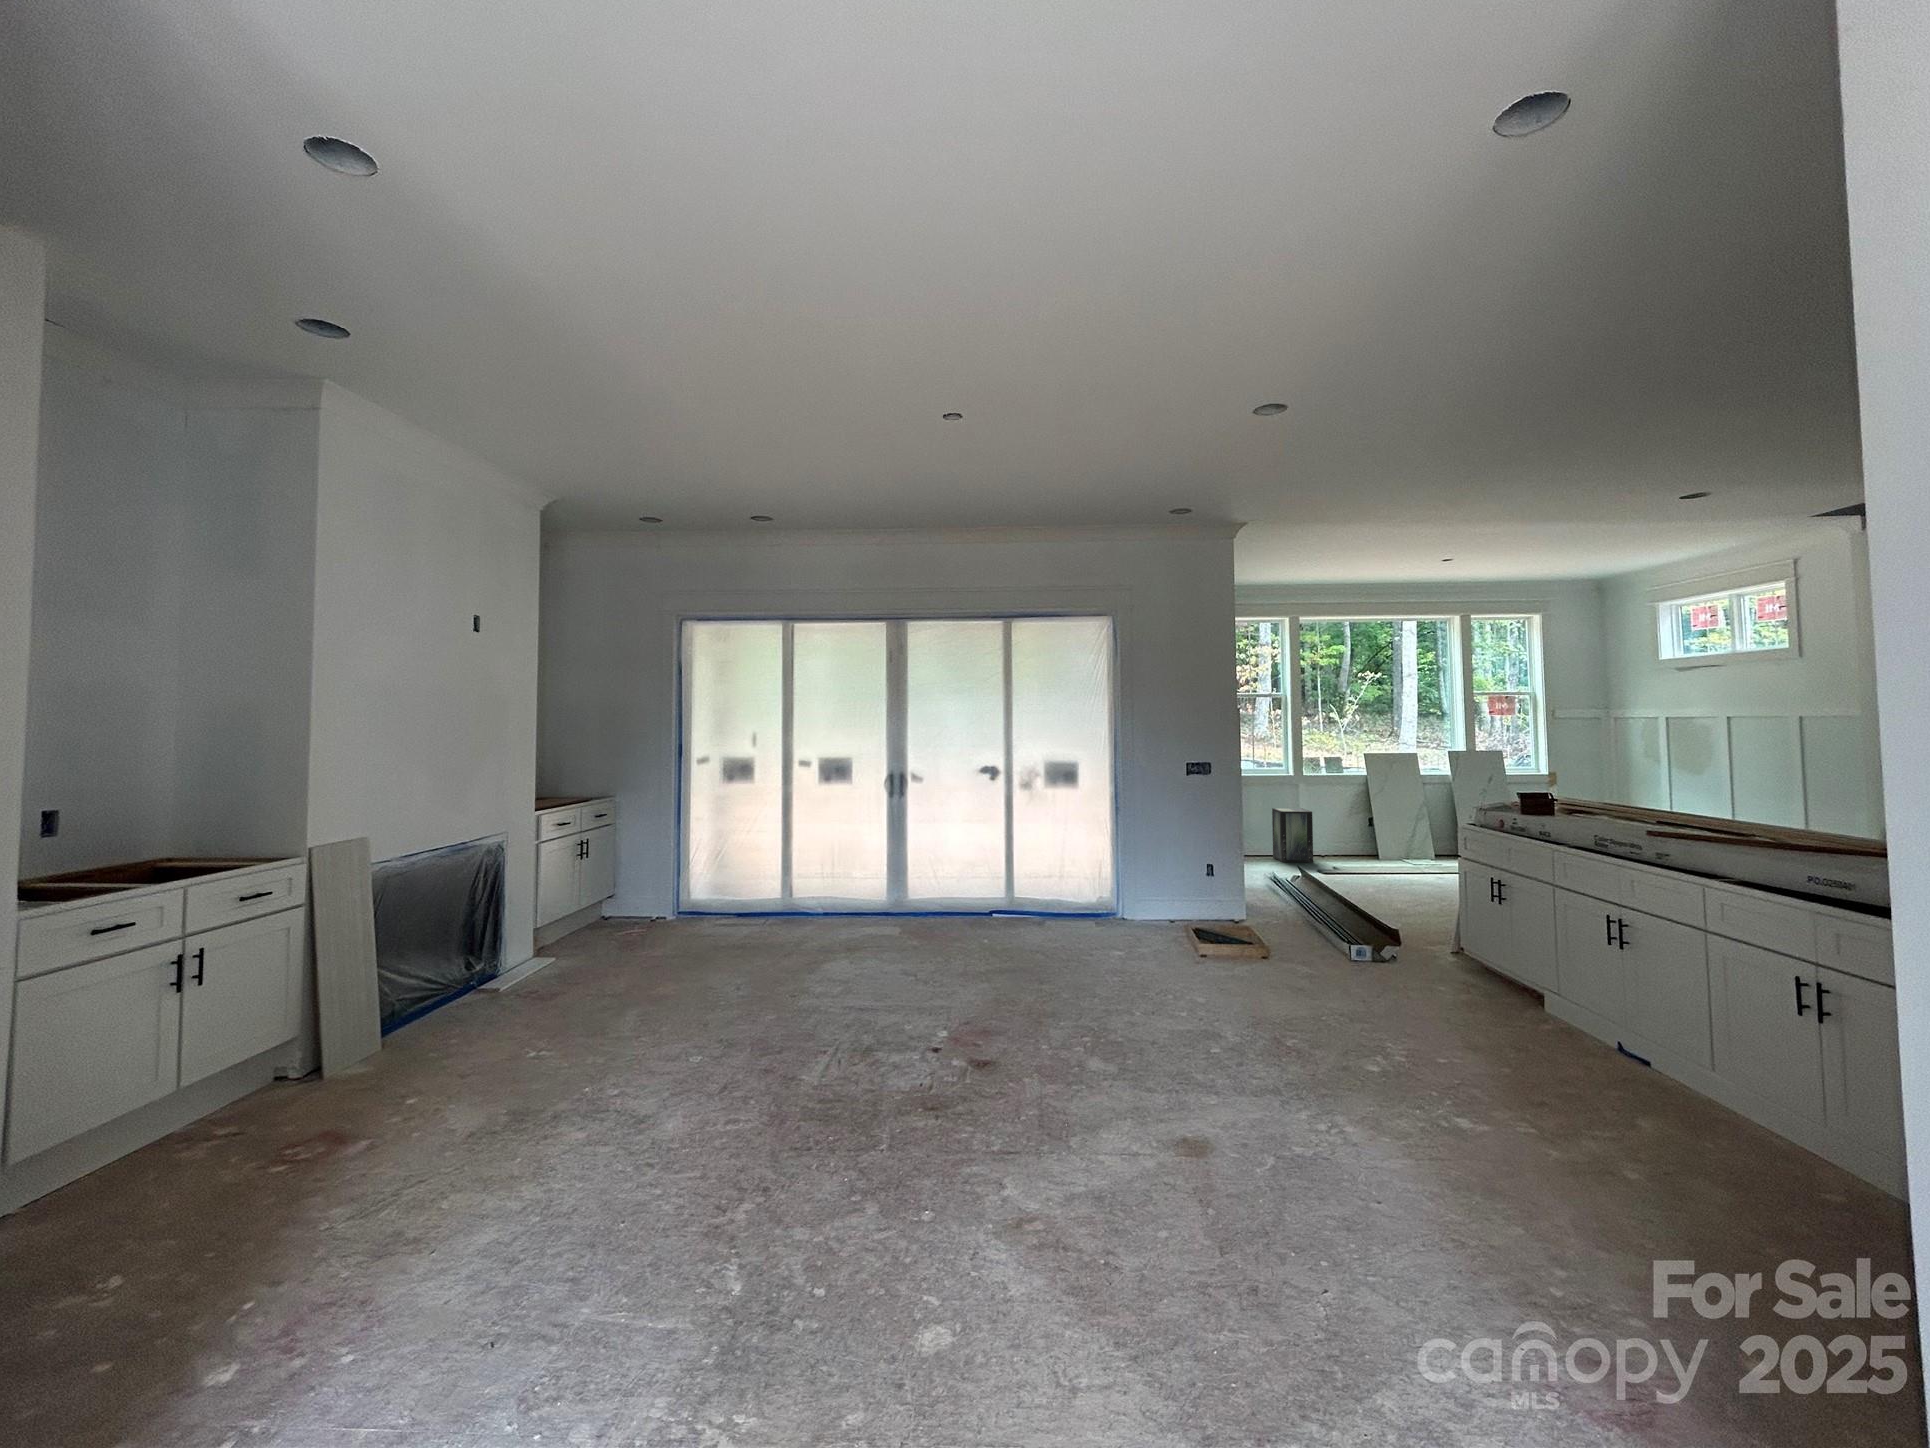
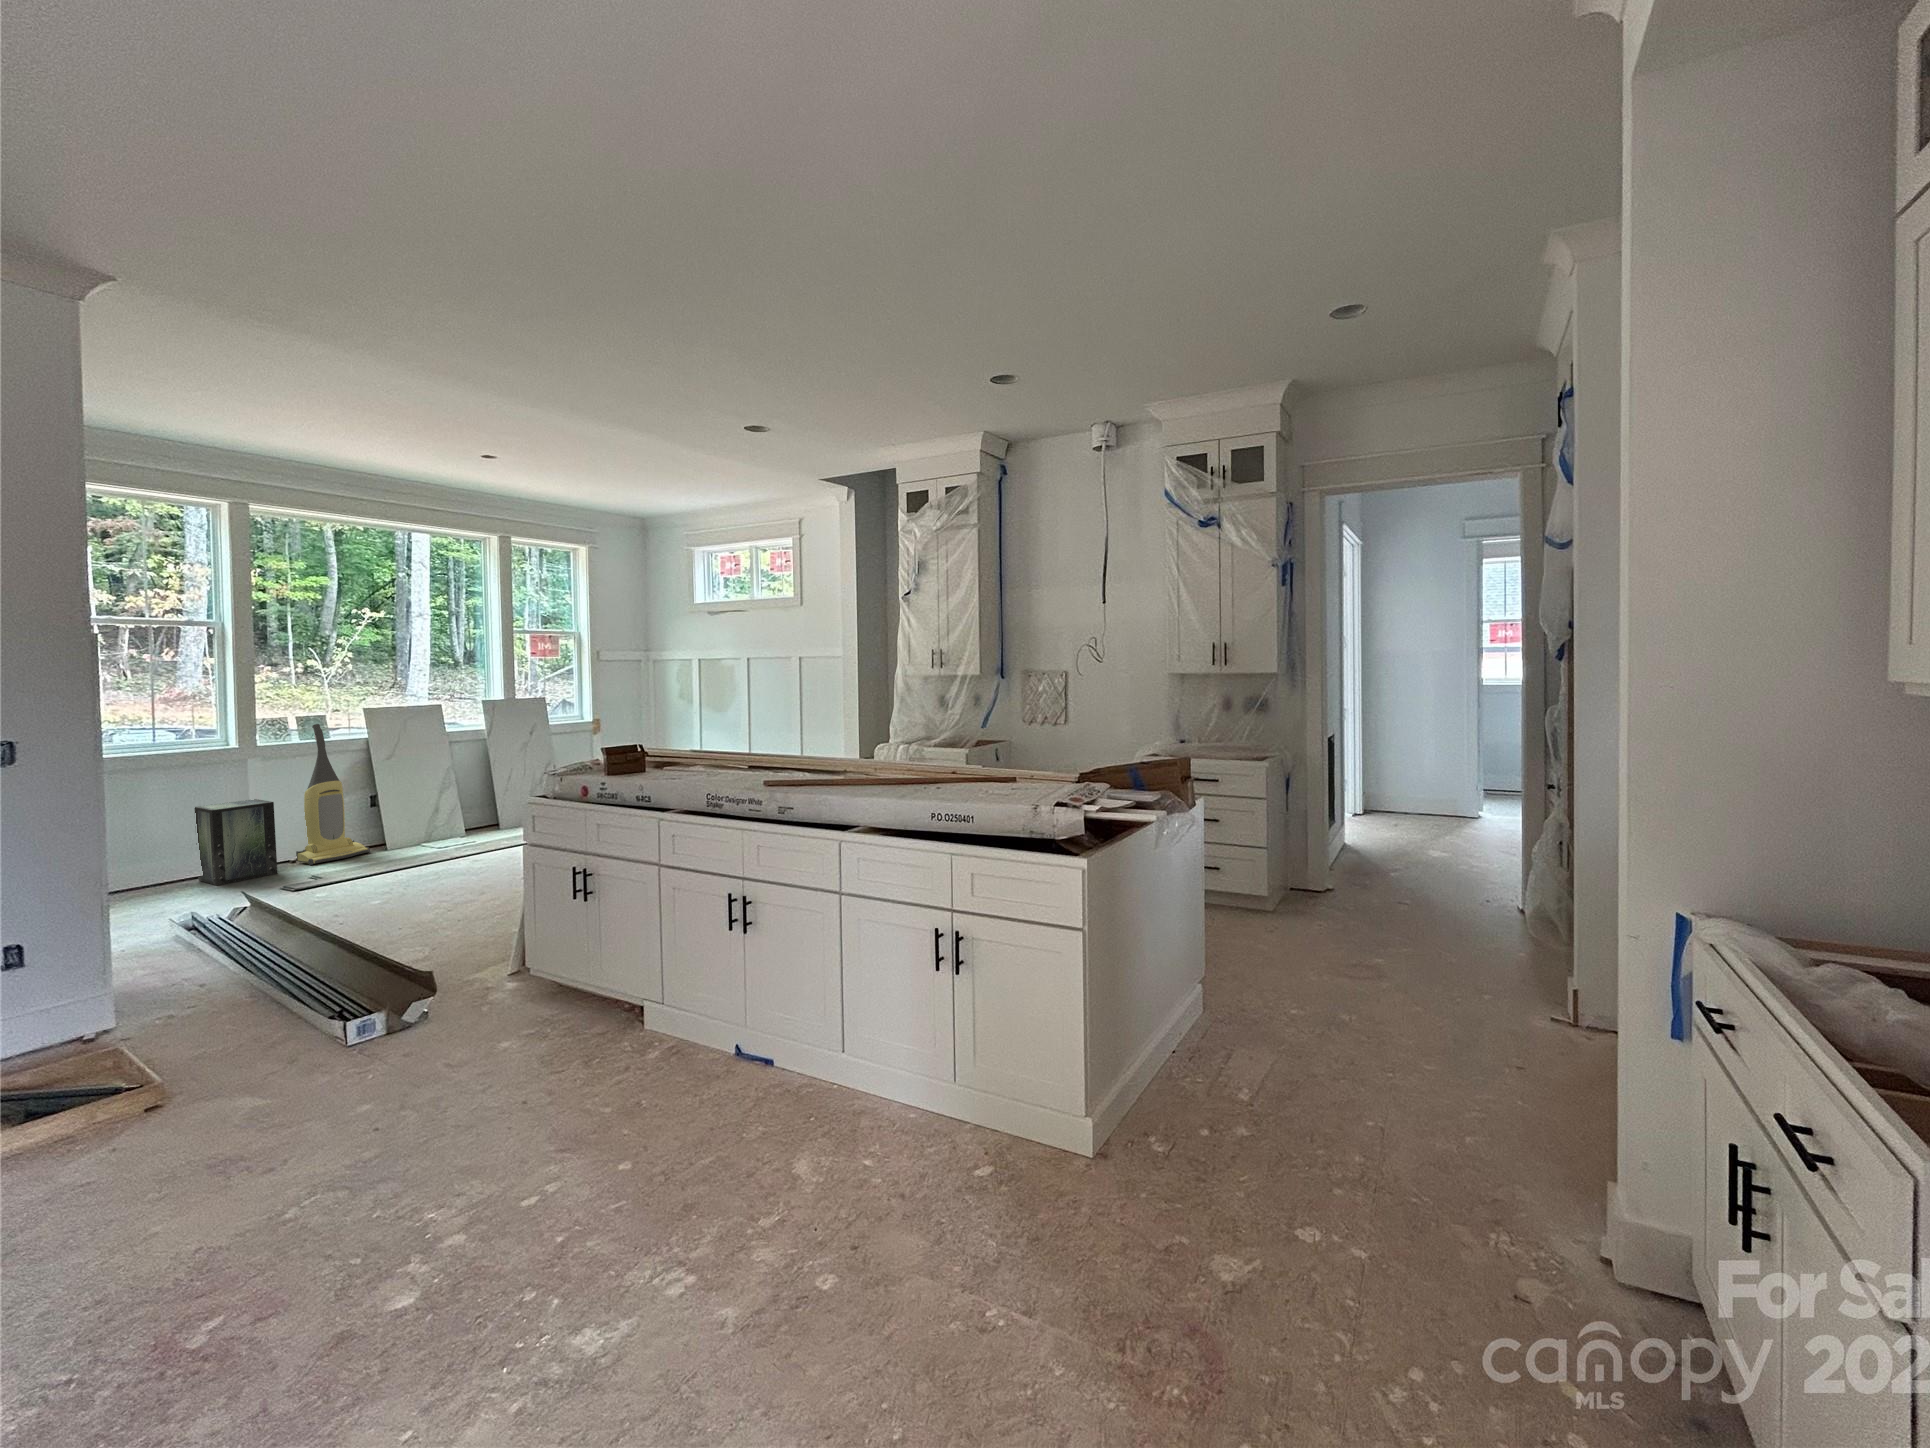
vacuum cleaner: none [1324,760,1368,861] -> present [296,724,370,865]

